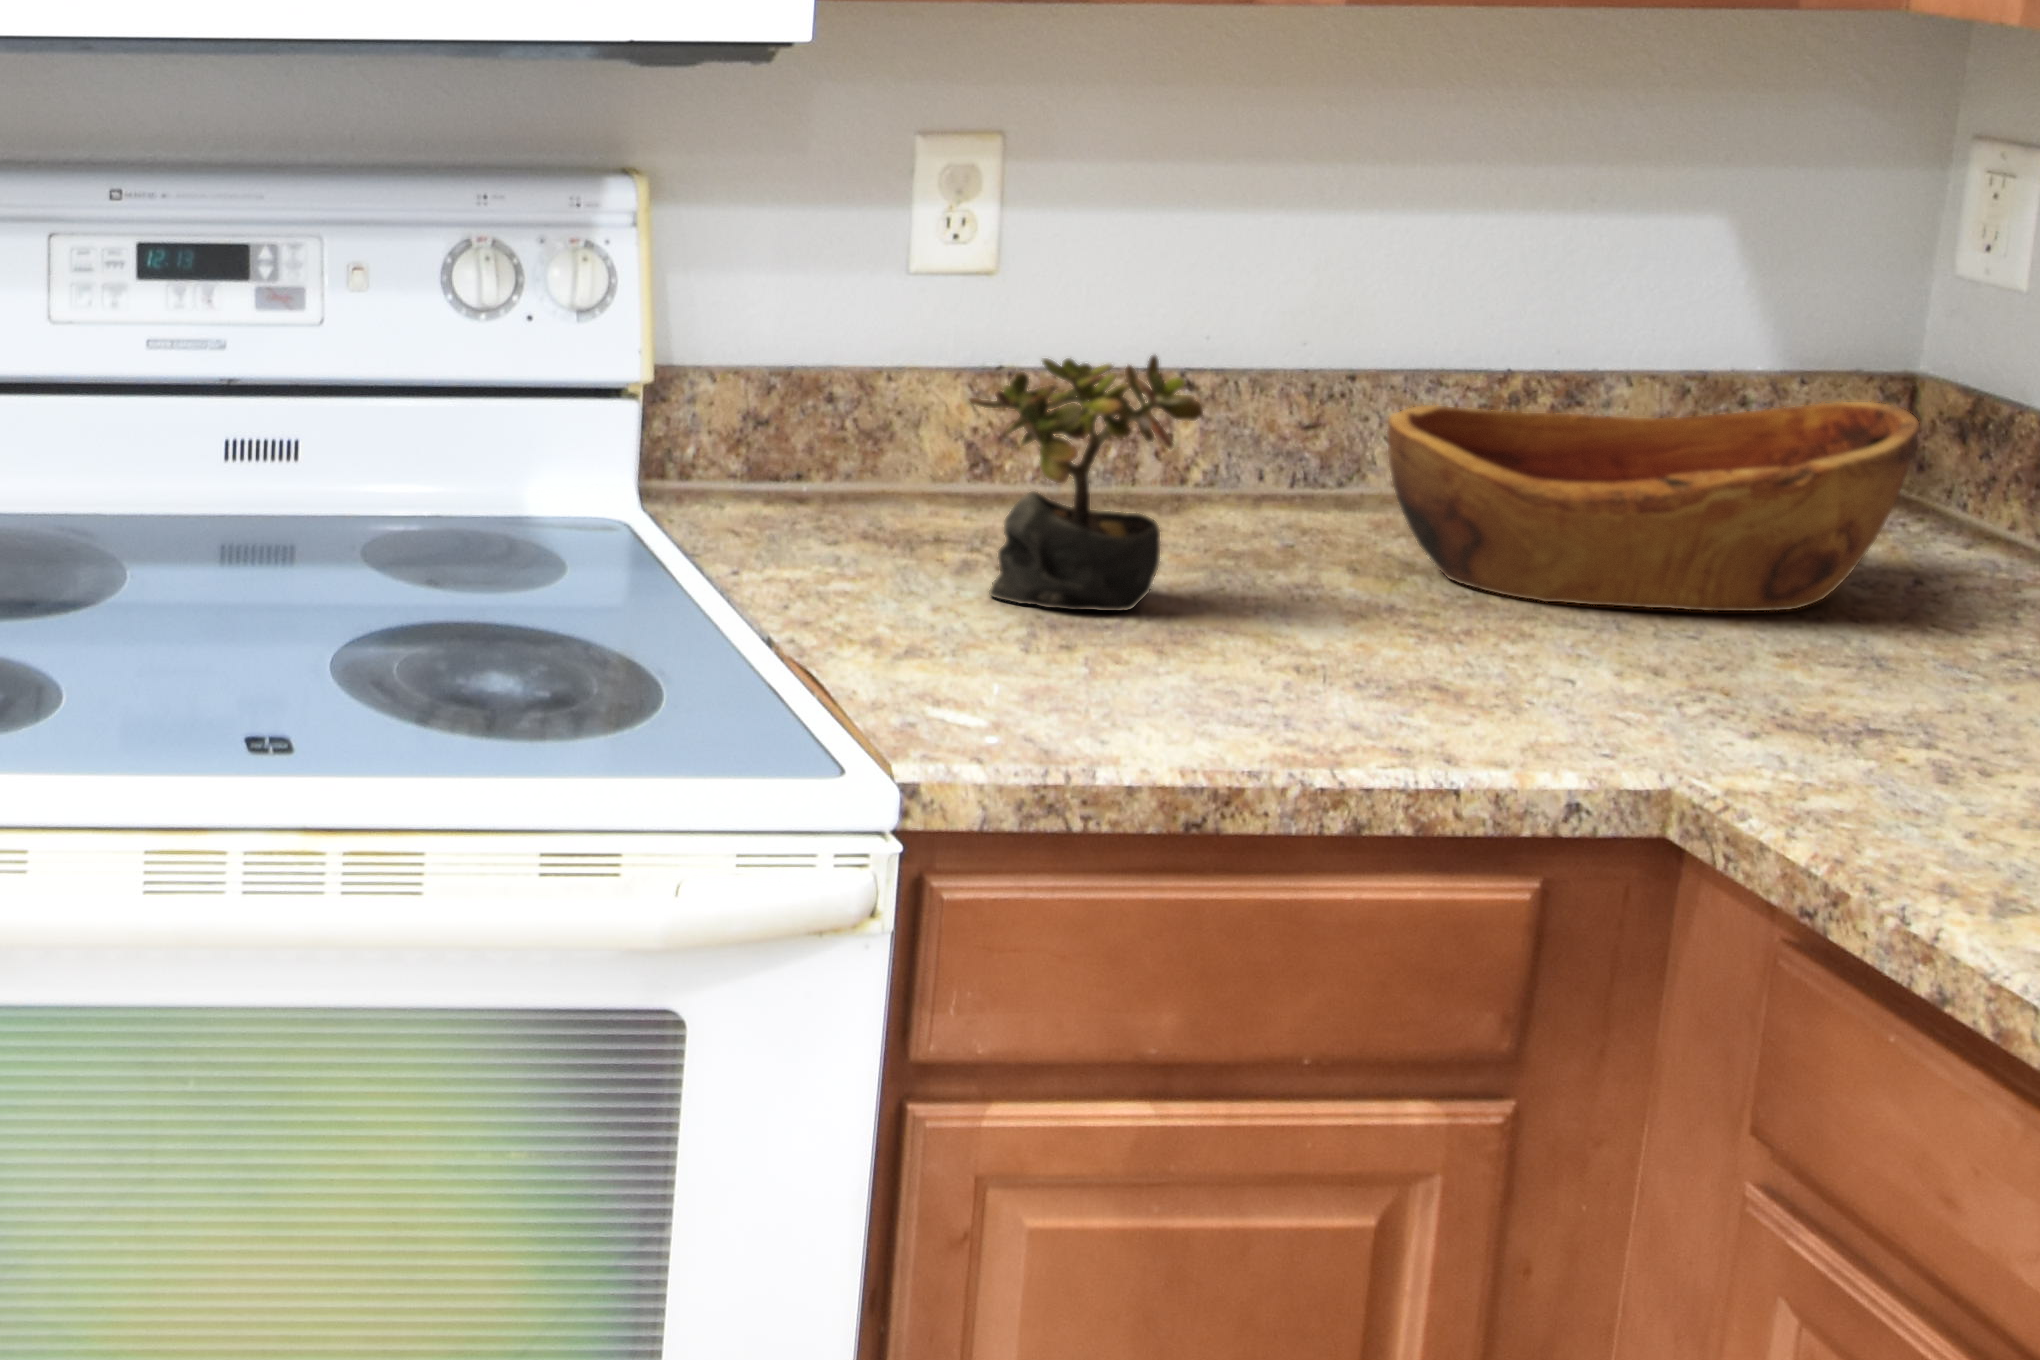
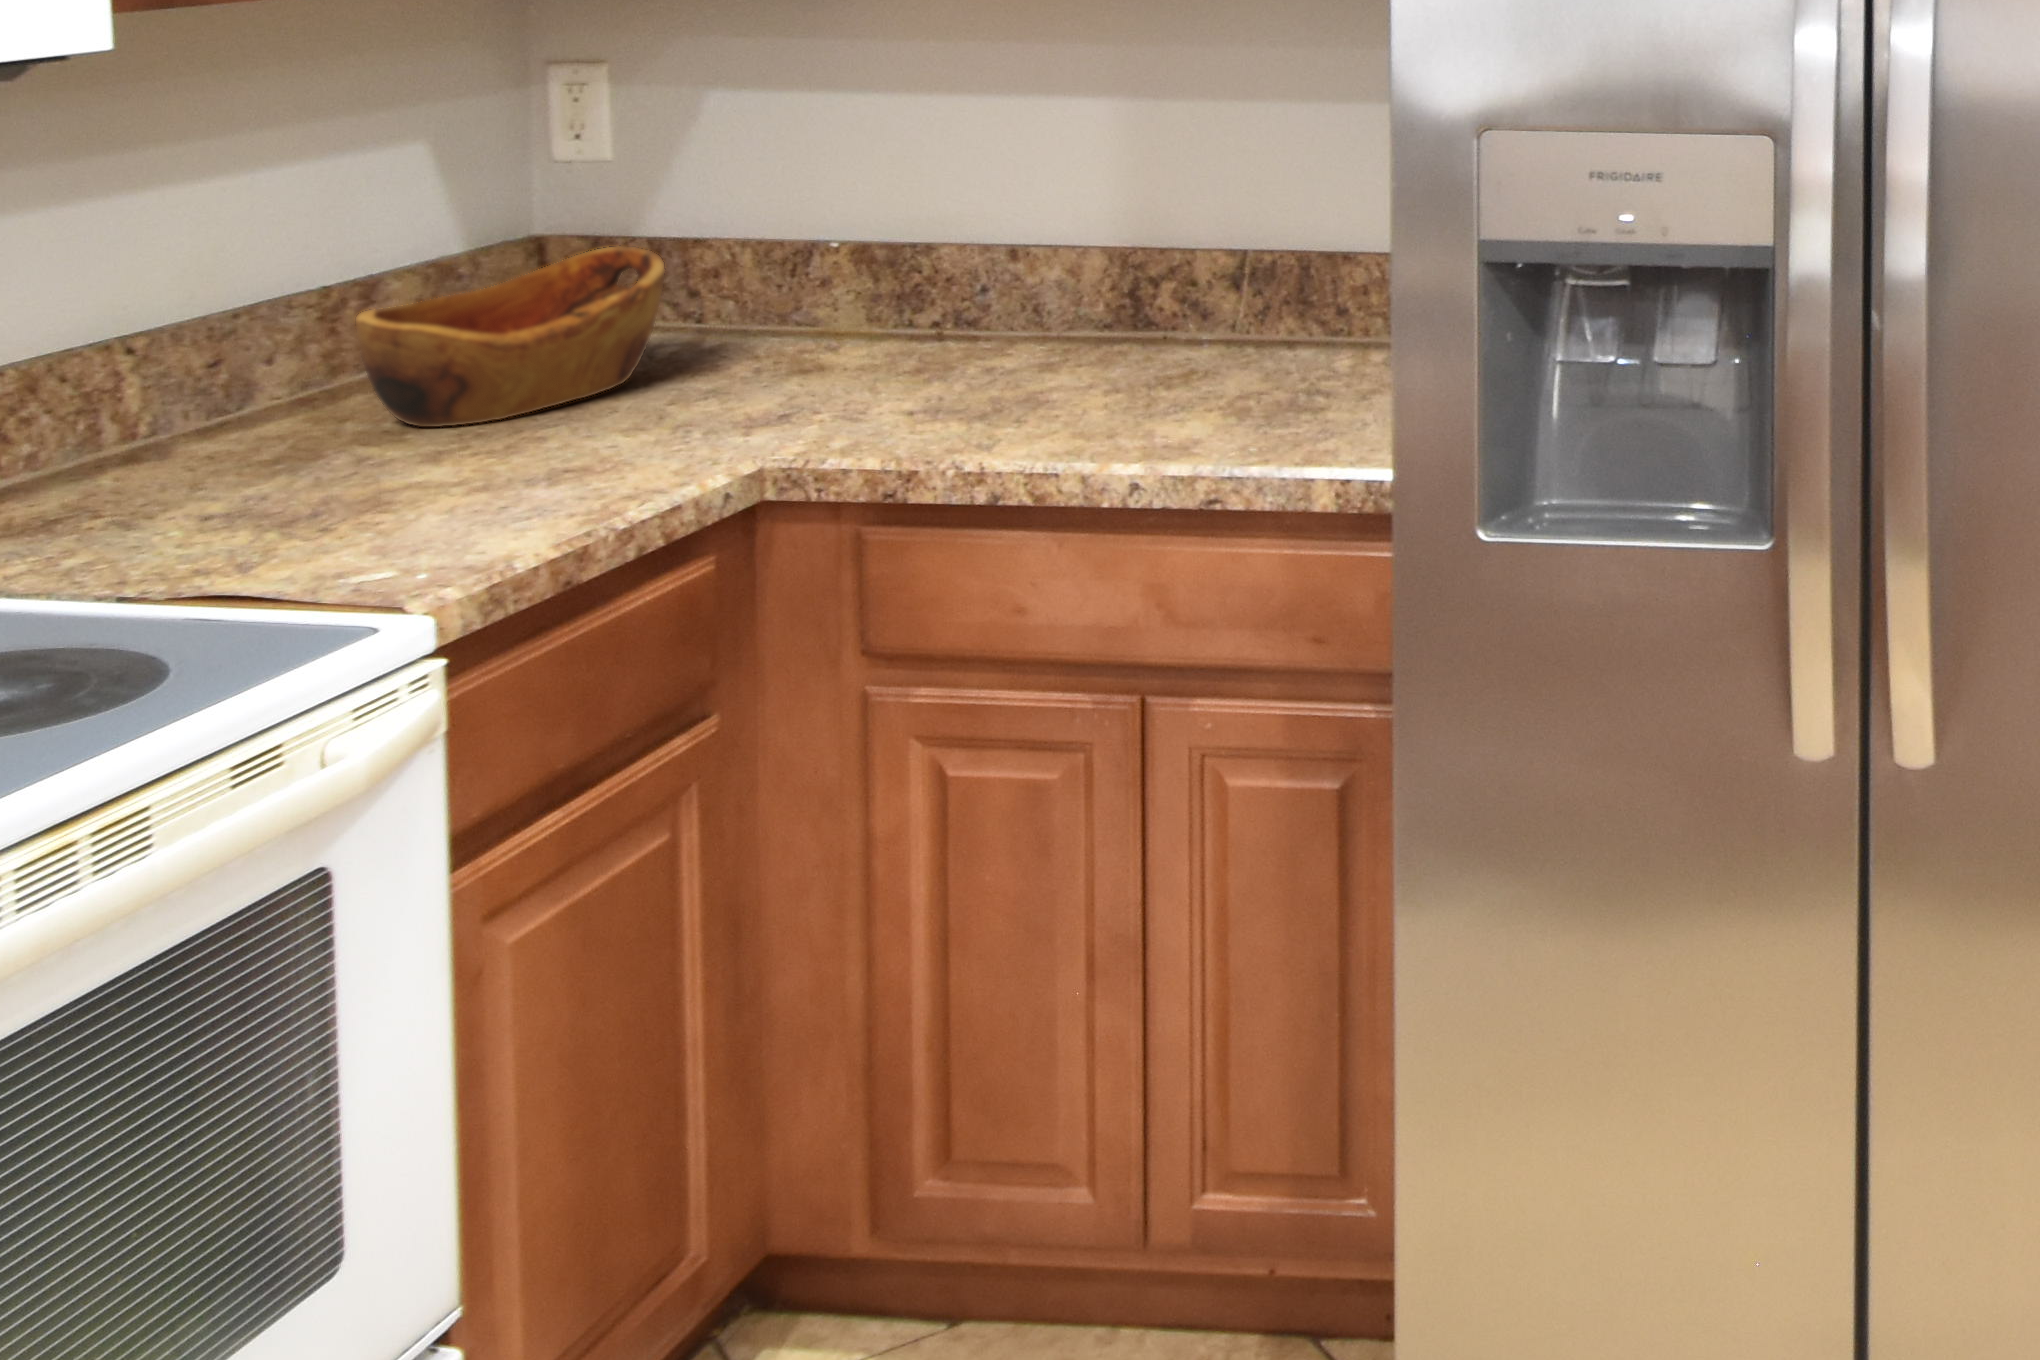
succulent plant: present [970,355,1203,611] -> none [155,300,338,527]

